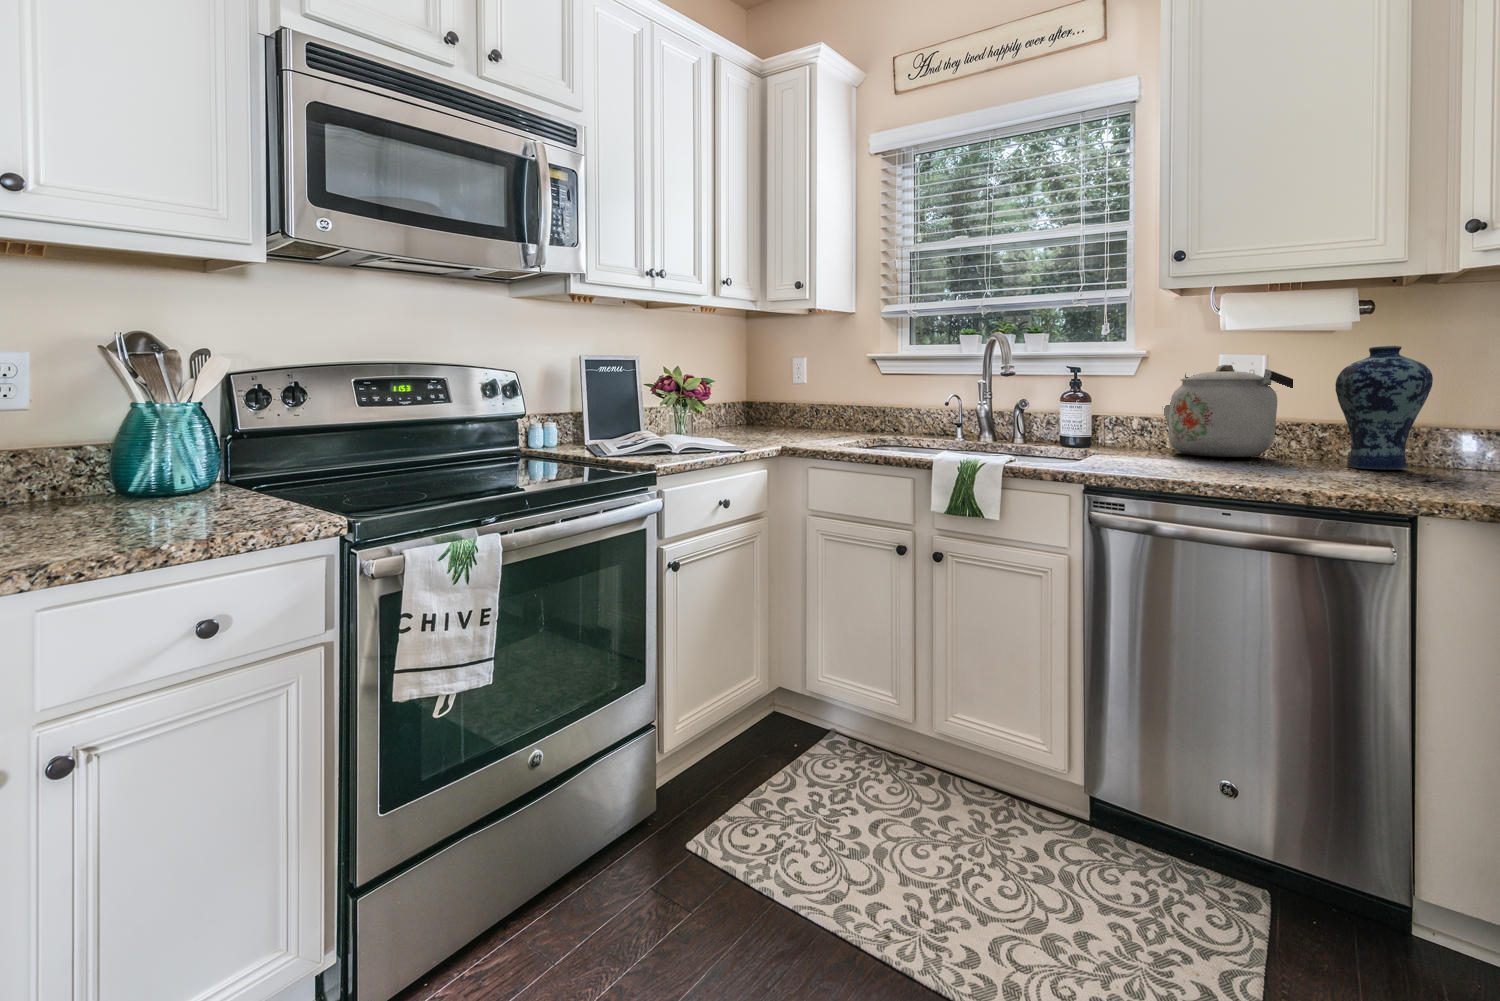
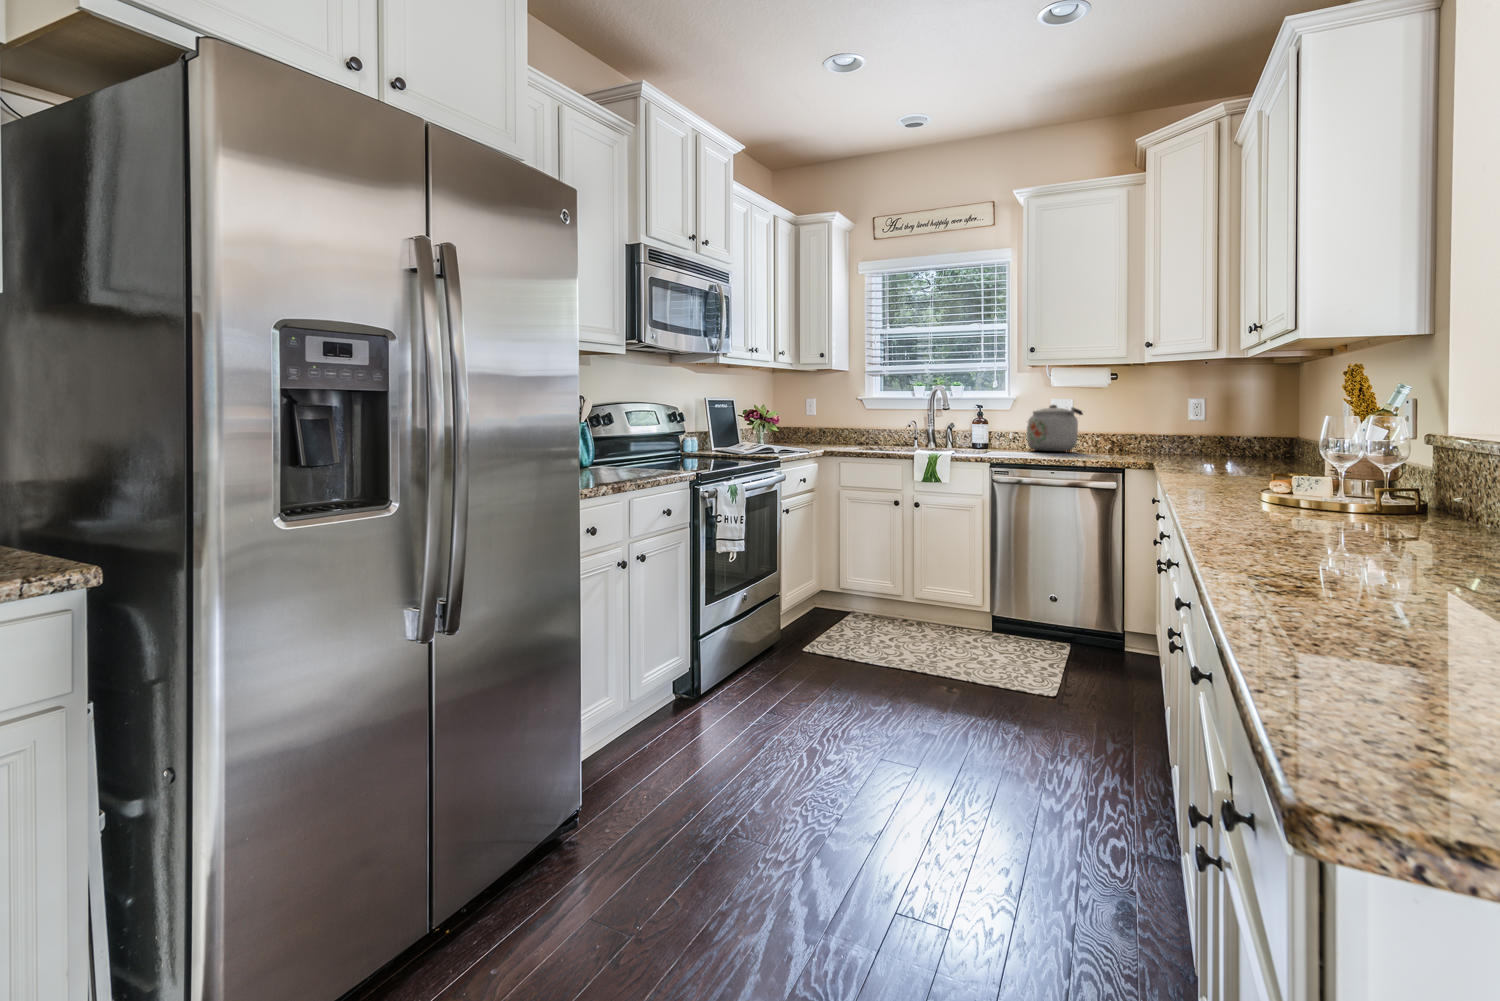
vase: present [1335,346,1433,469] -> none [1103,396,1143,455]

